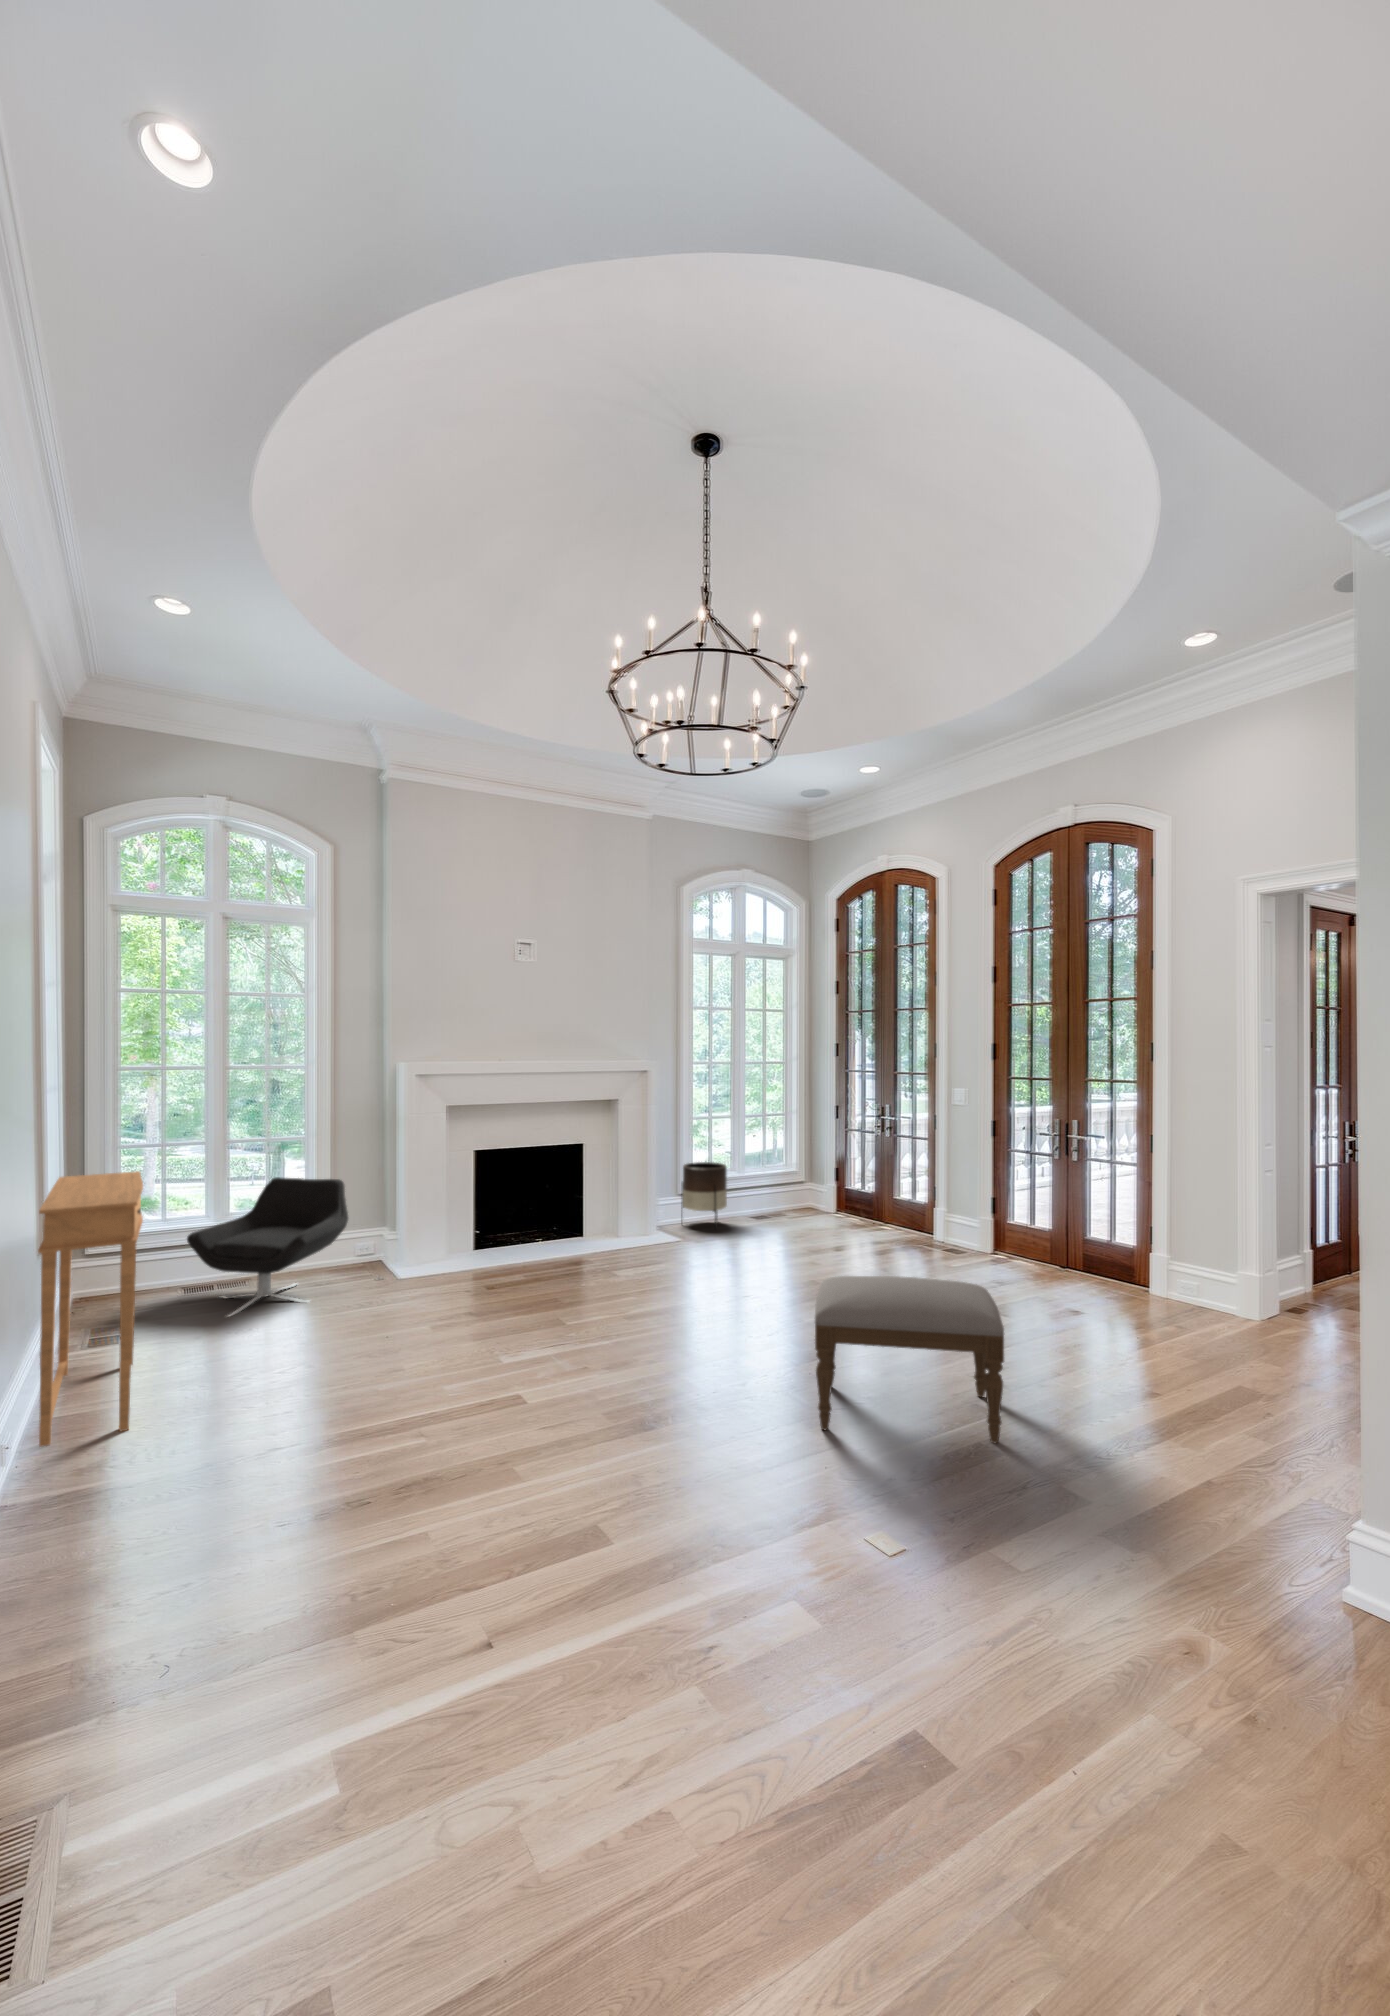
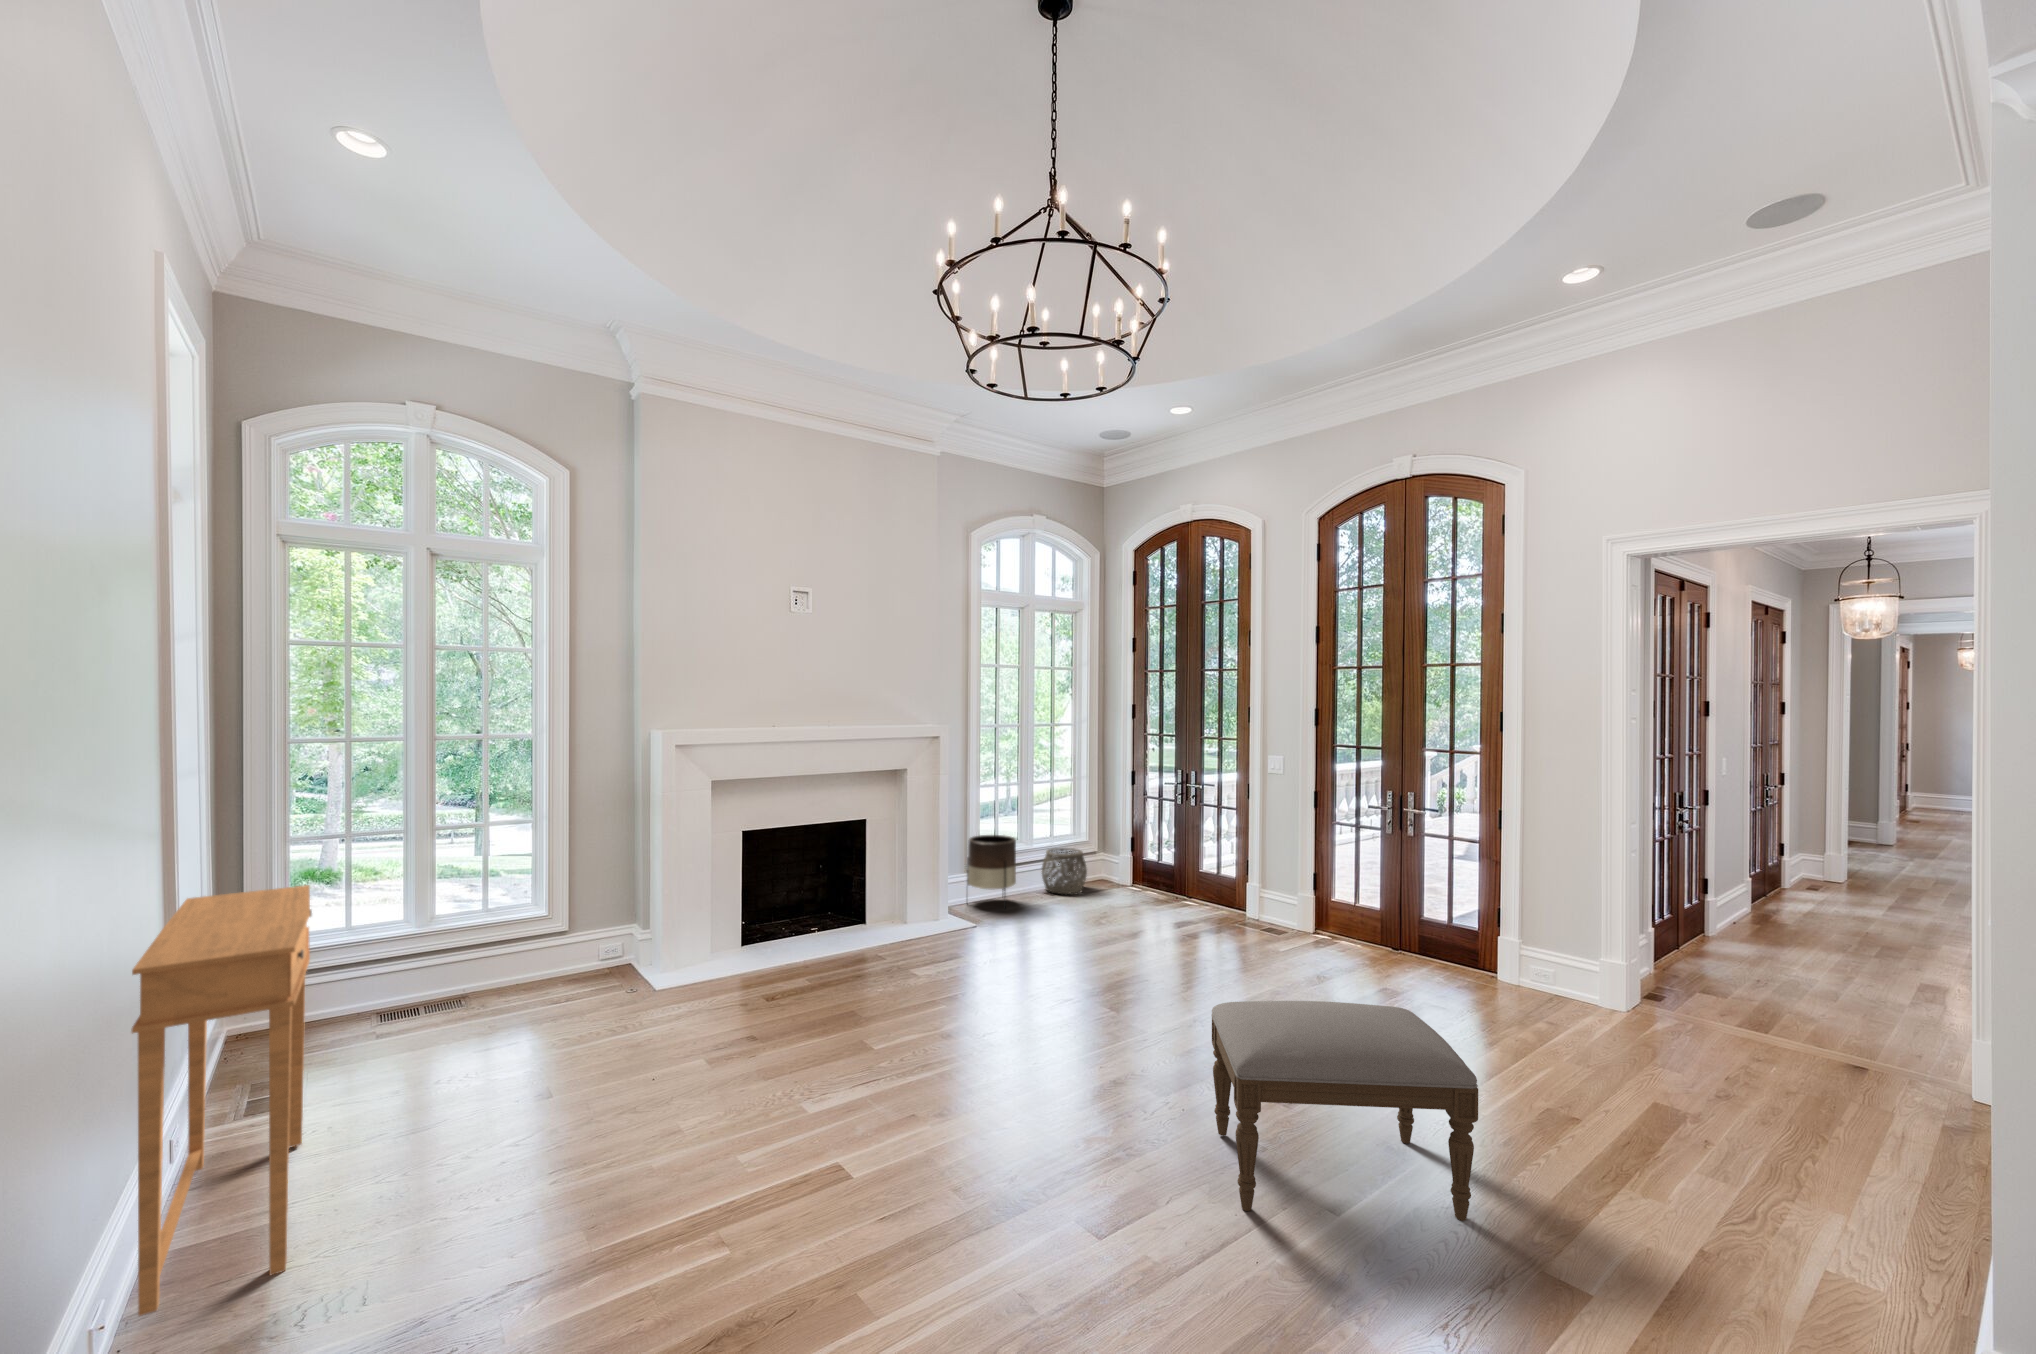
woven basket: none [754,1176,798,1219] -> present [1042,848,1087,894]
lounge chair: present [187,1177,348,1316] -> none [382,870,593,1055]

